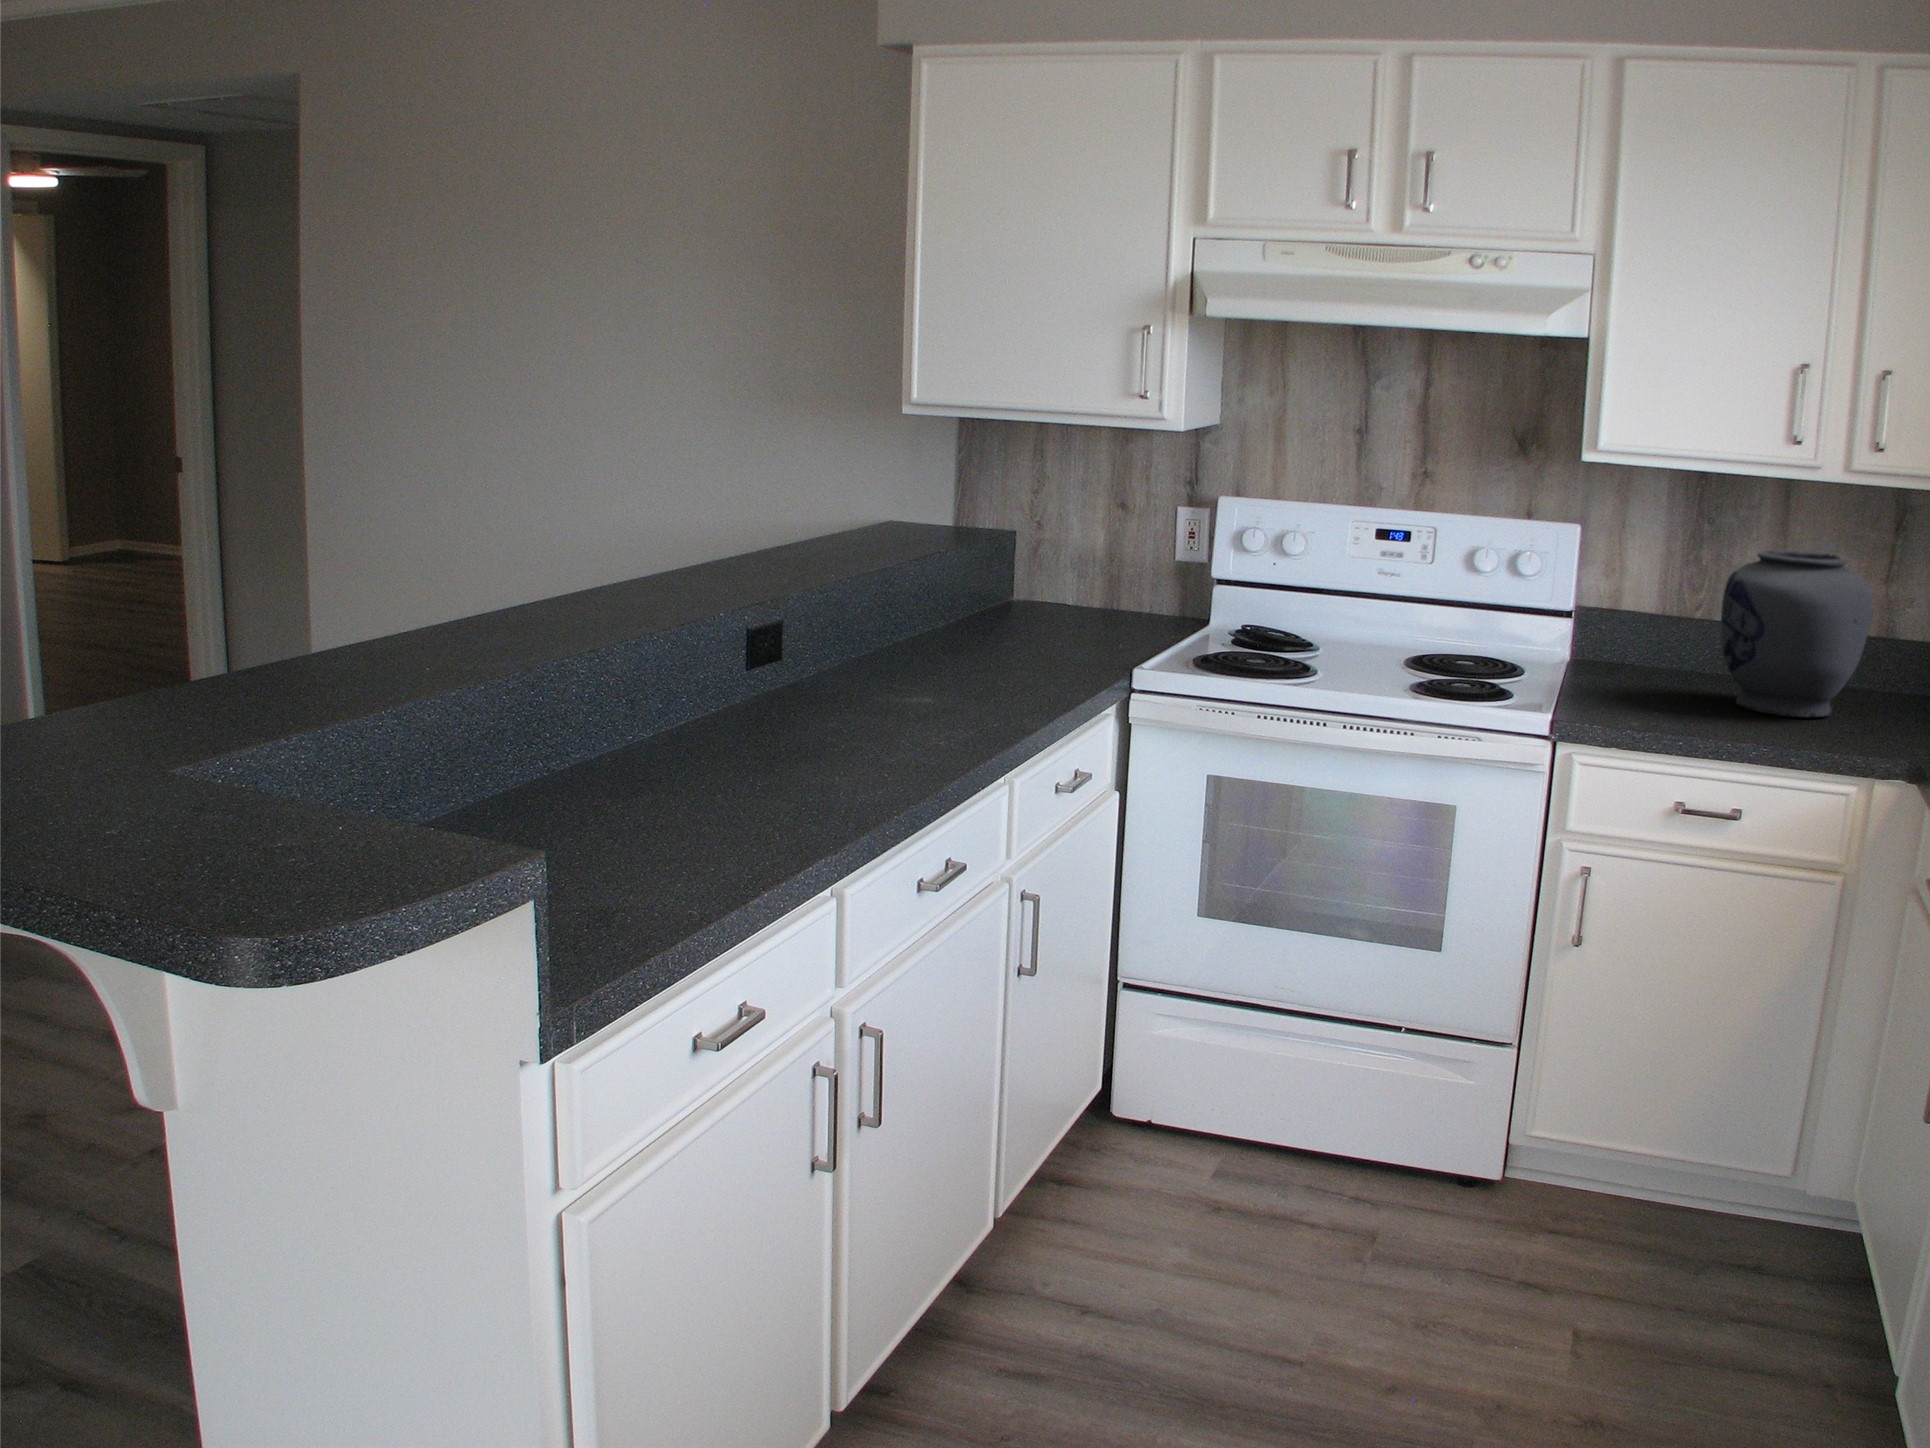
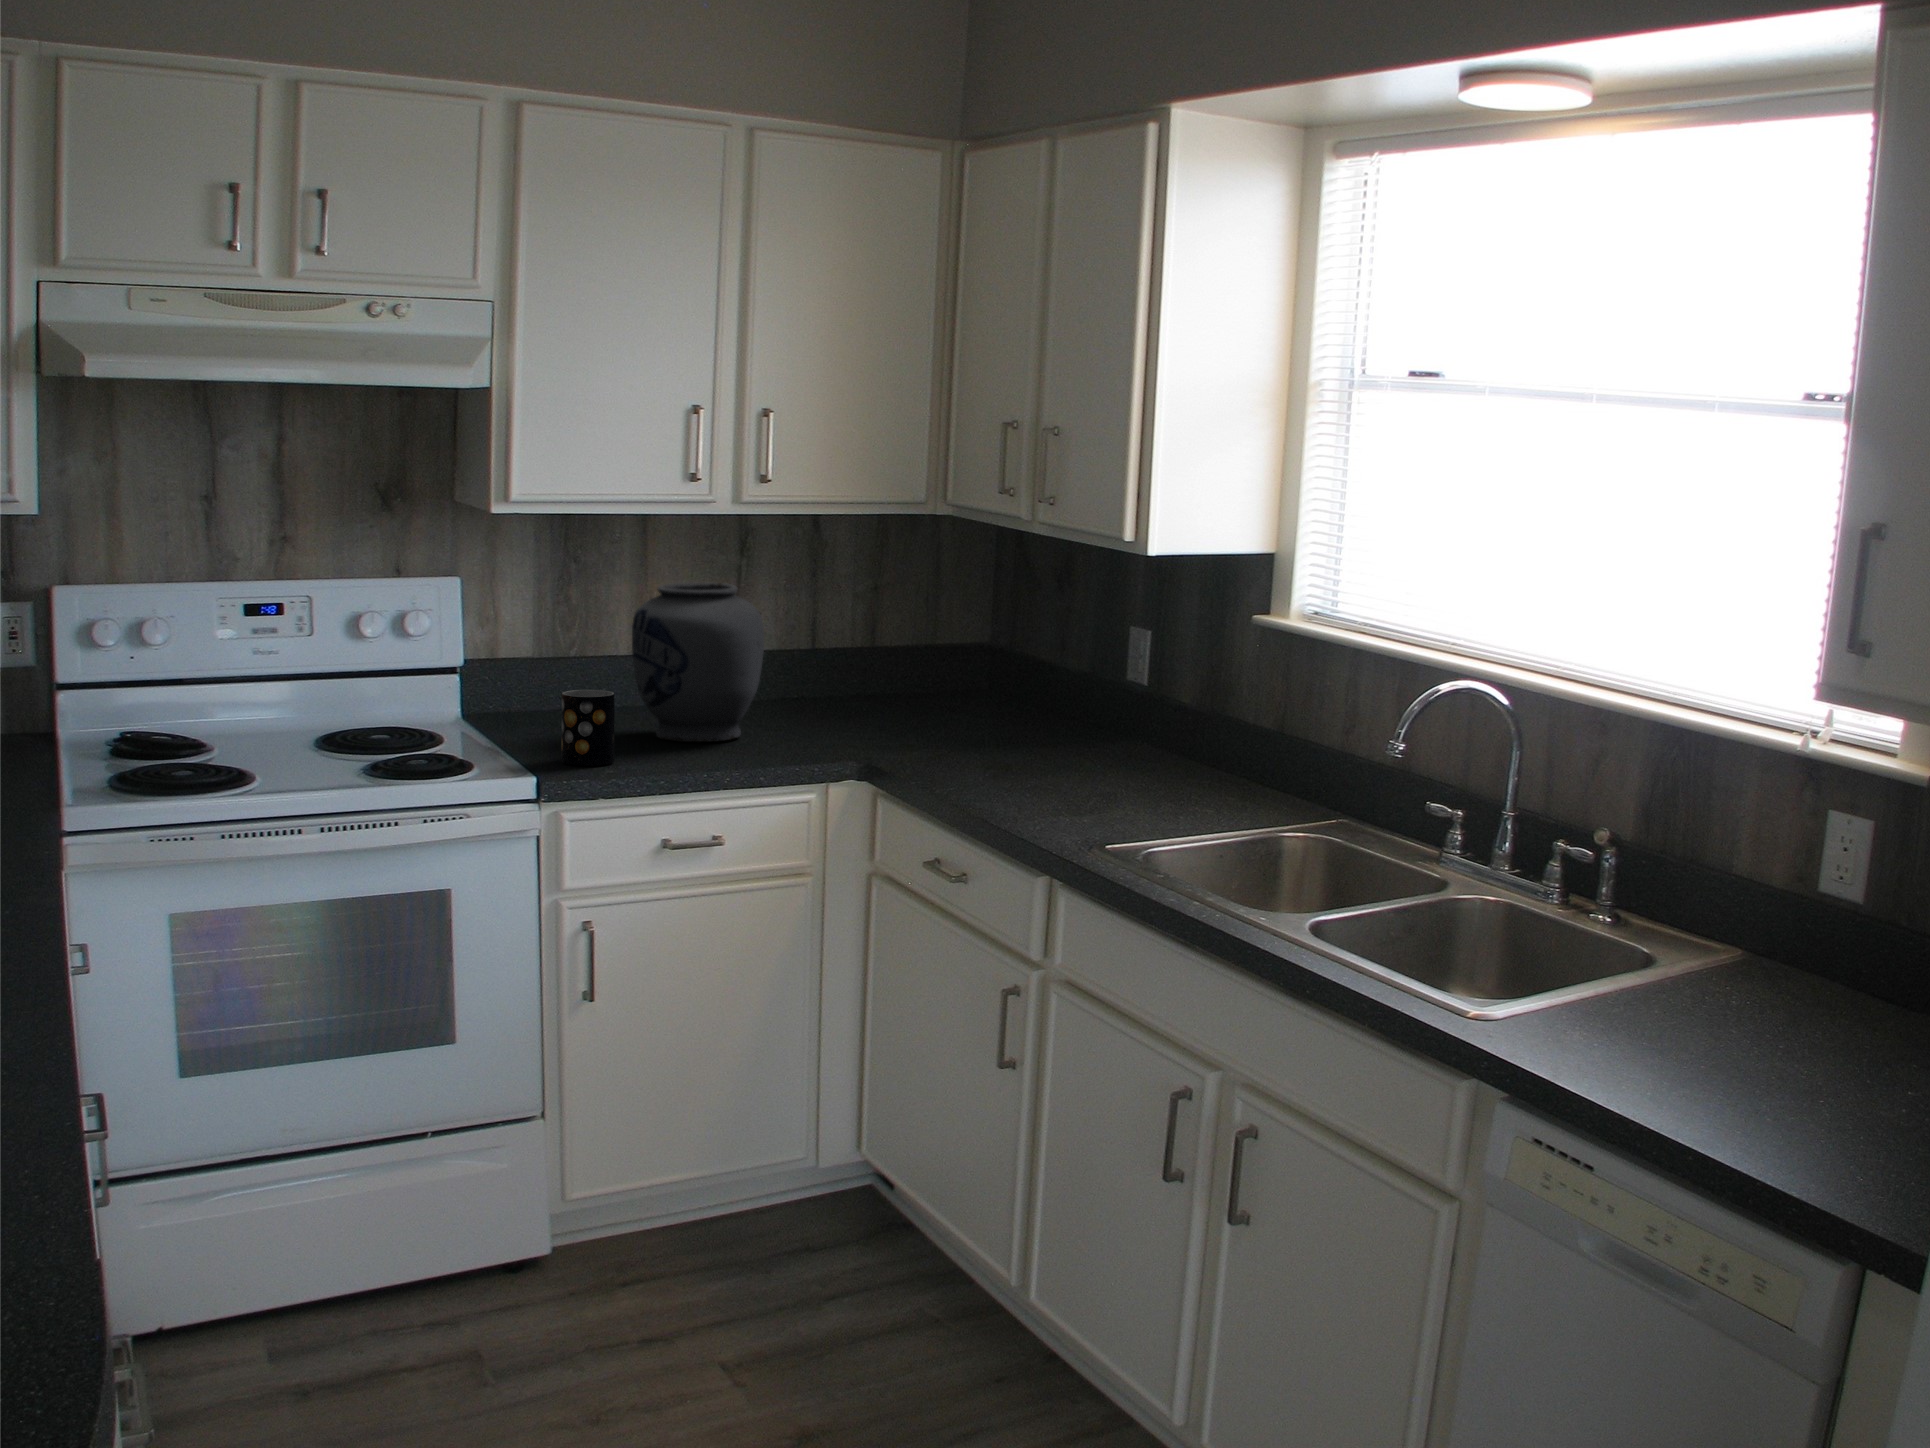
mug: none [1595,641,1658,719] -> present [561,690,615,766]

